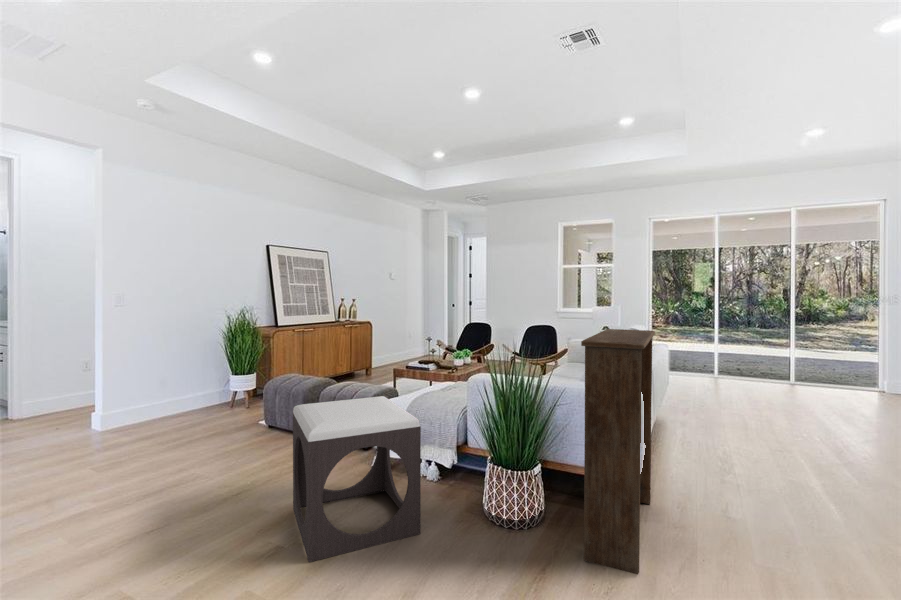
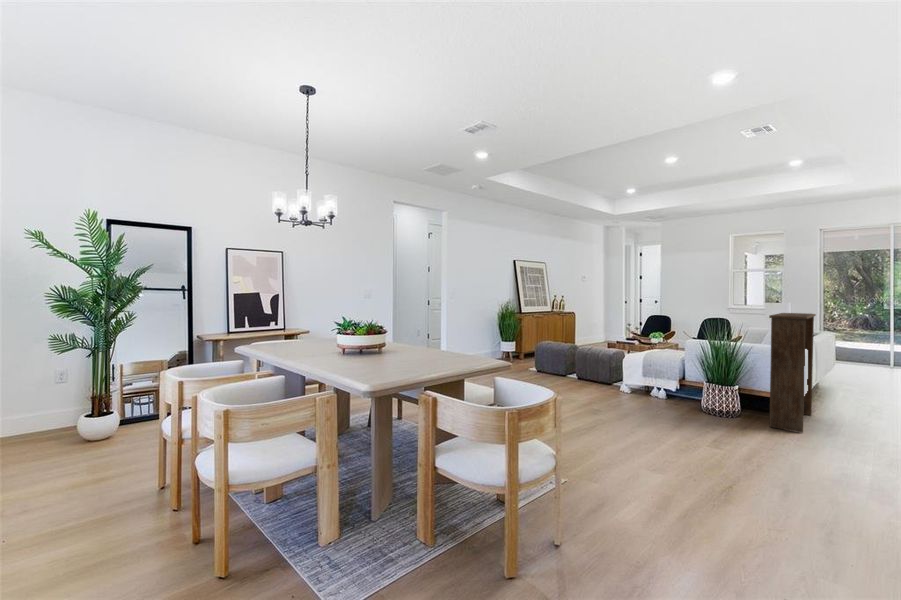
footstool: present [293,396,421,562] -> none [593,347,671,415]

